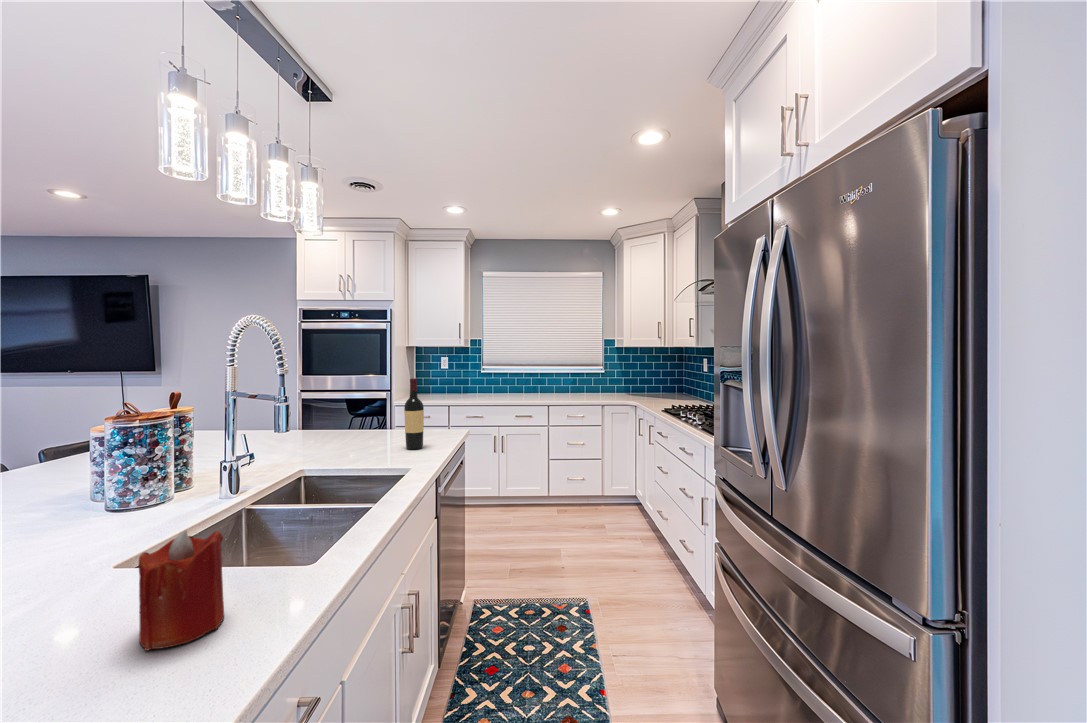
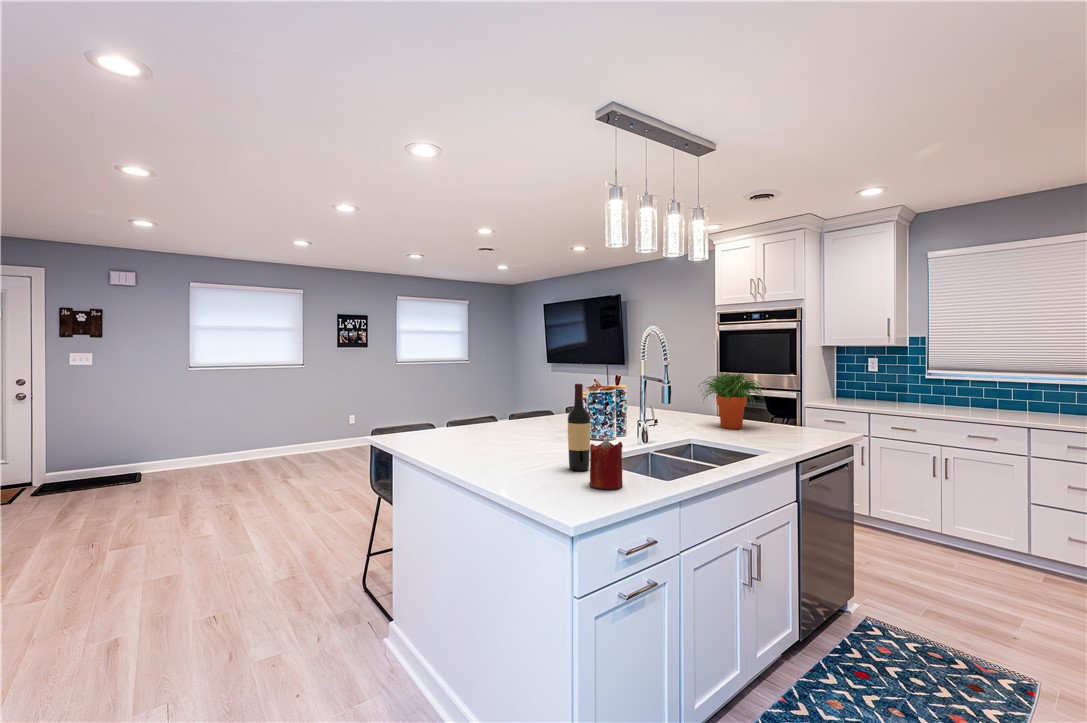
potted plant: none [299,377,382,446] -> present [699,373,763,429]
wine bottle: present [404,378,424,449] -> present [568,384,590,471]

